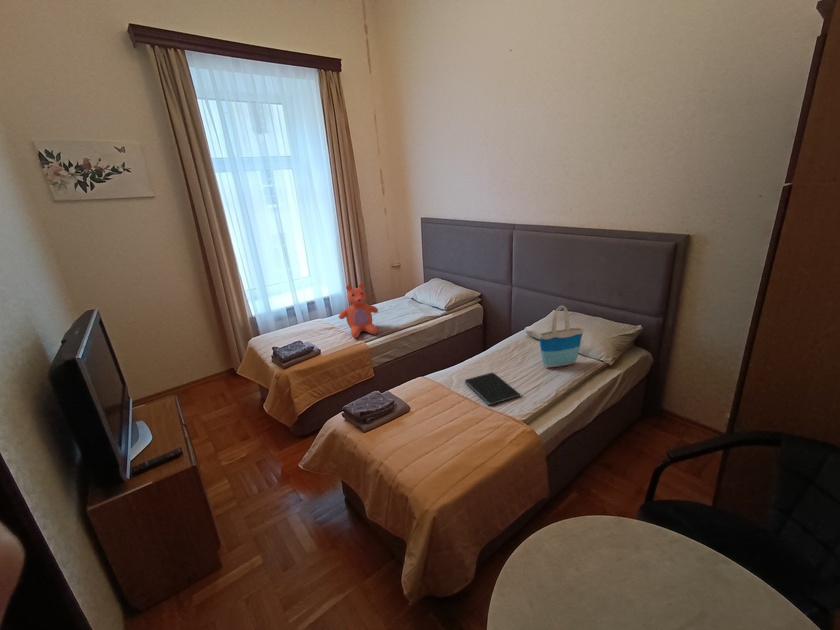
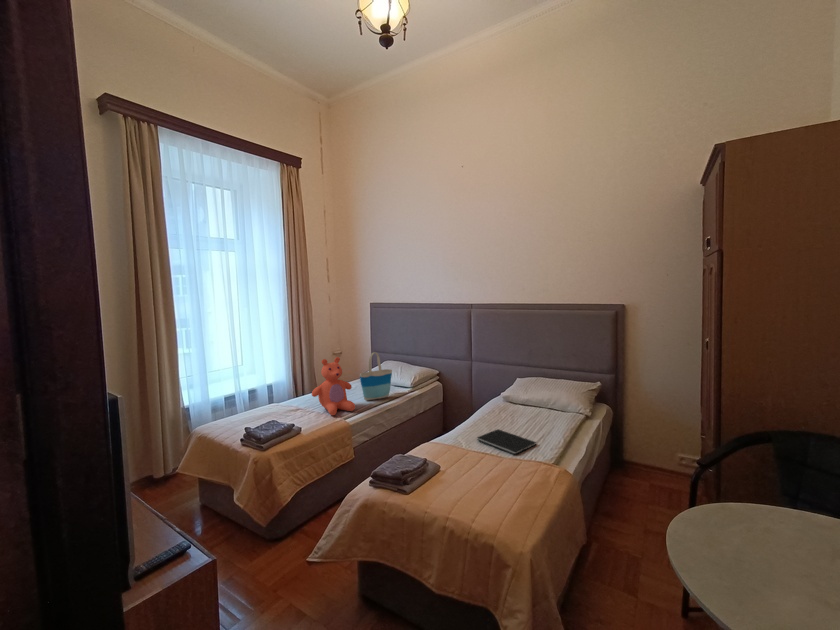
tote bag: present [540,305,584,367] -> present [360,352,392,400]

